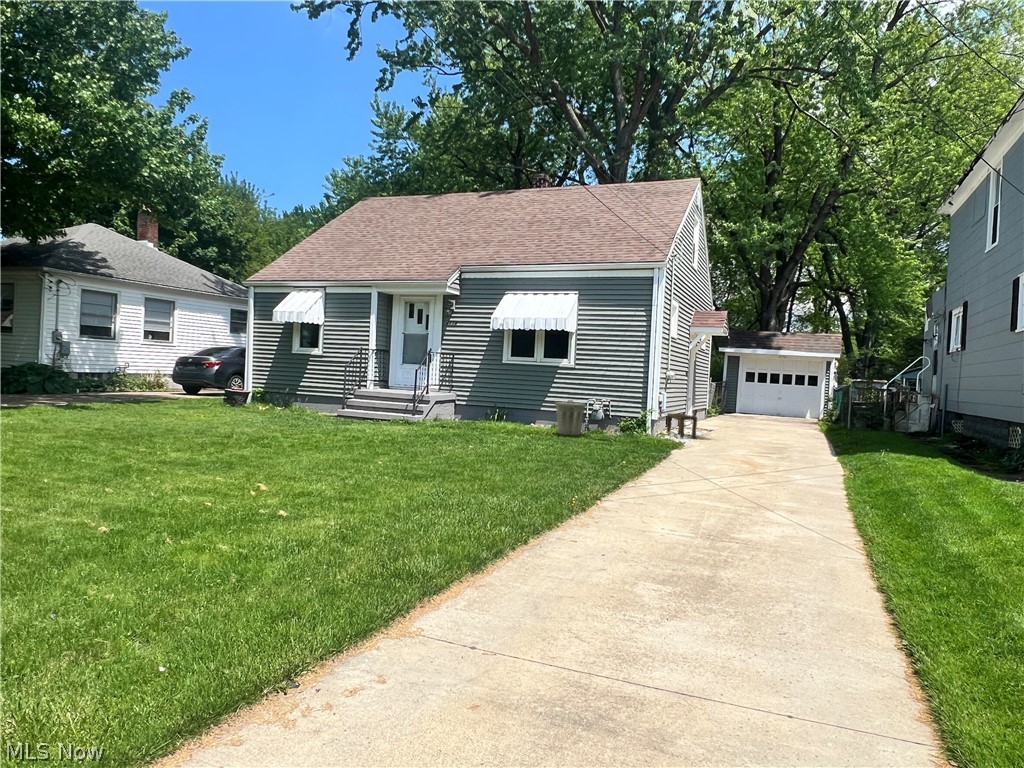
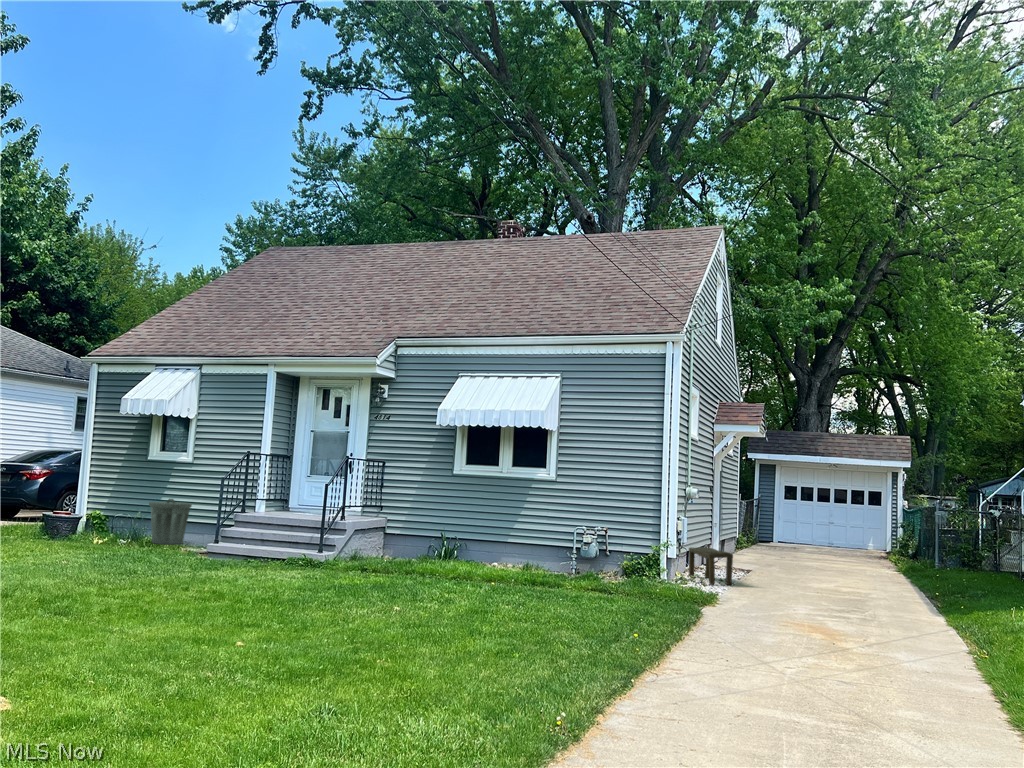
trash can: present [555,400,586,435] -> present [149,499,192,544]

